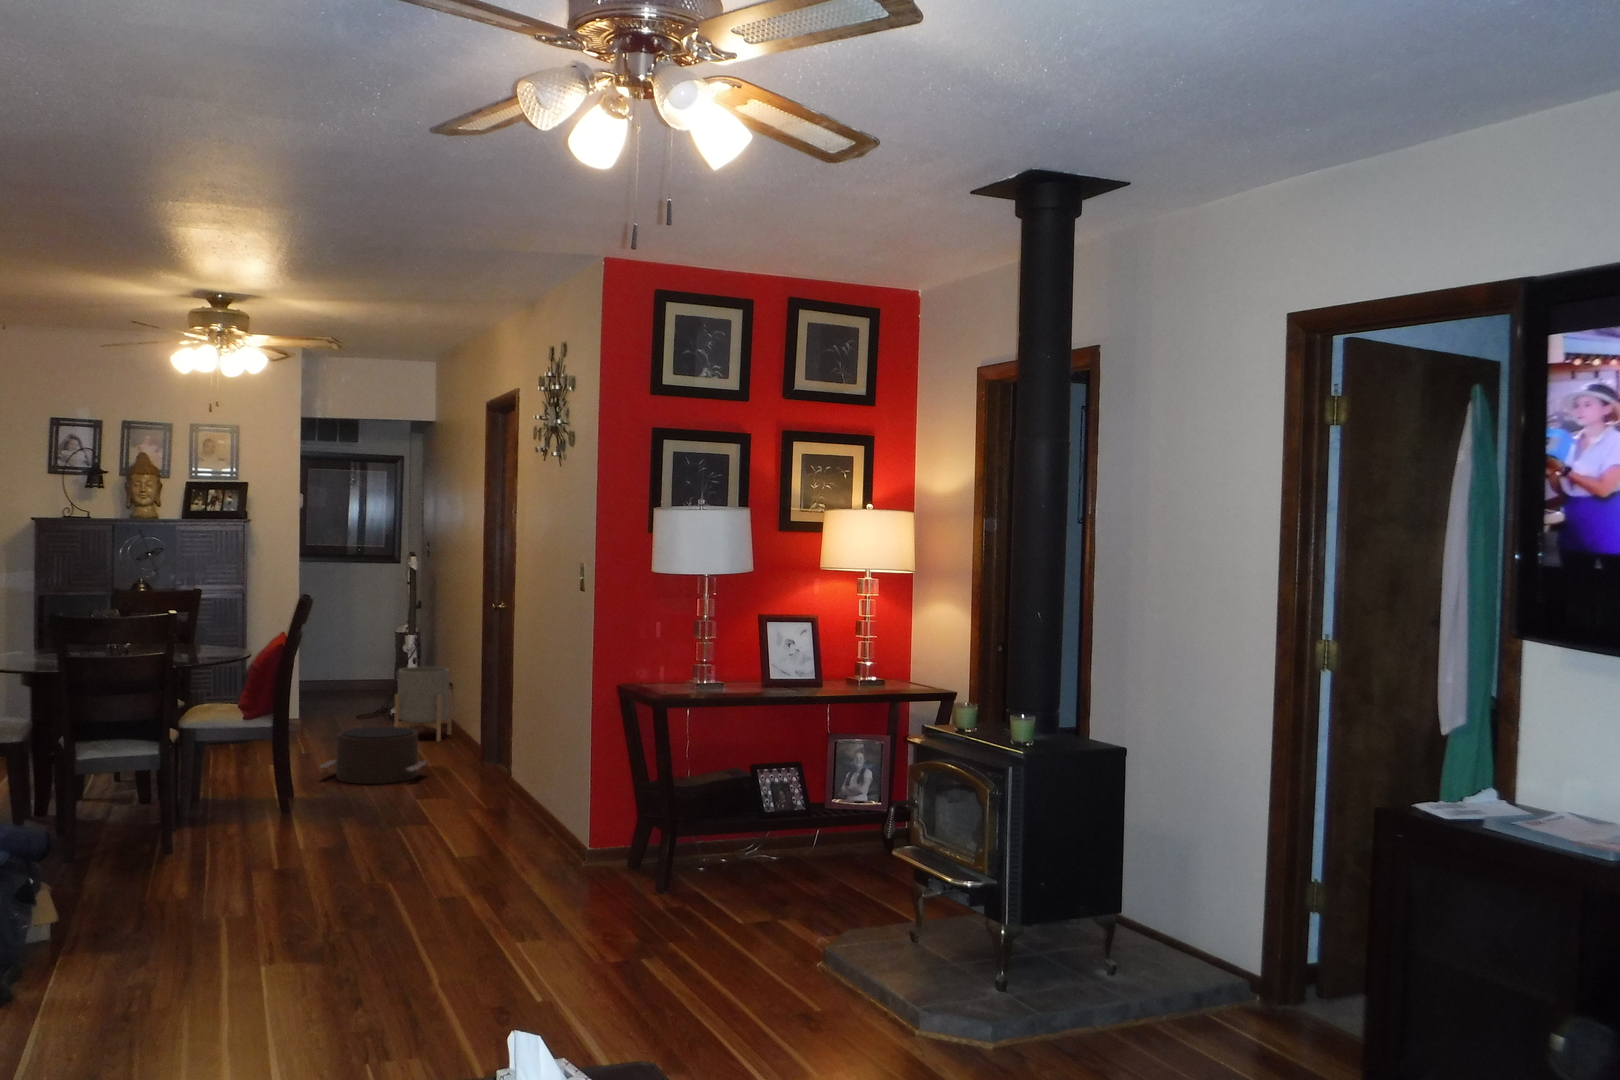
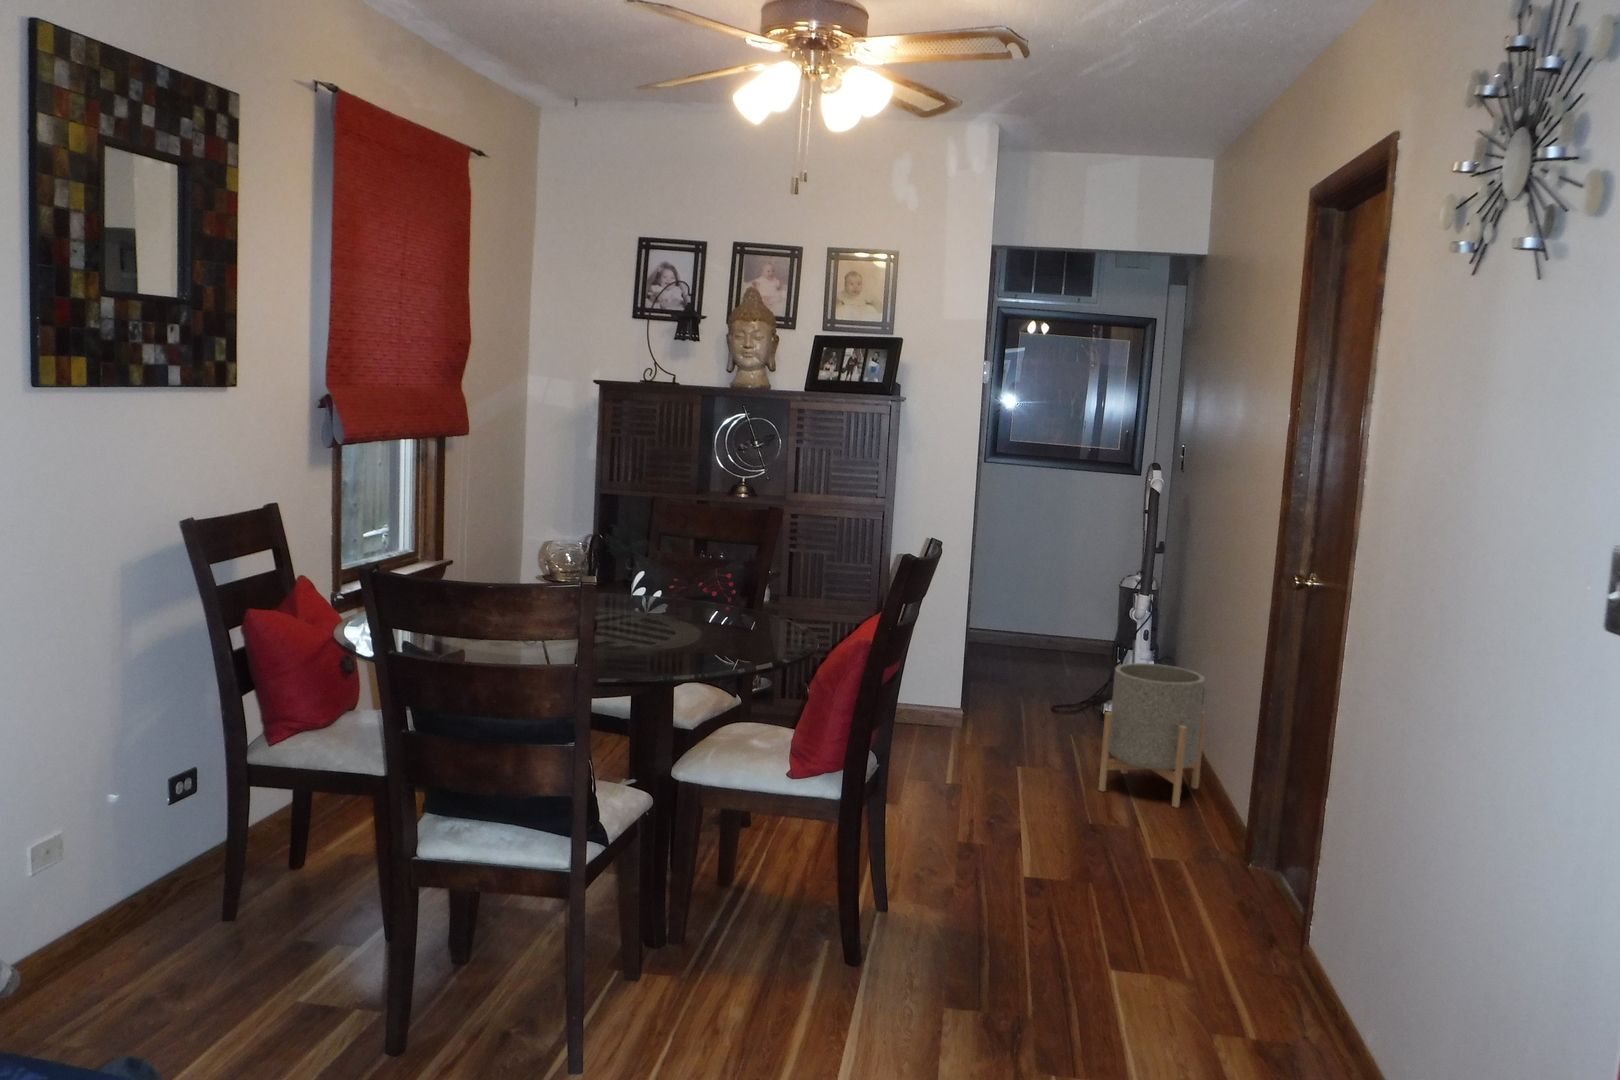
pouf: present [320,727,427,784] -> none [936,808,1151,953]

